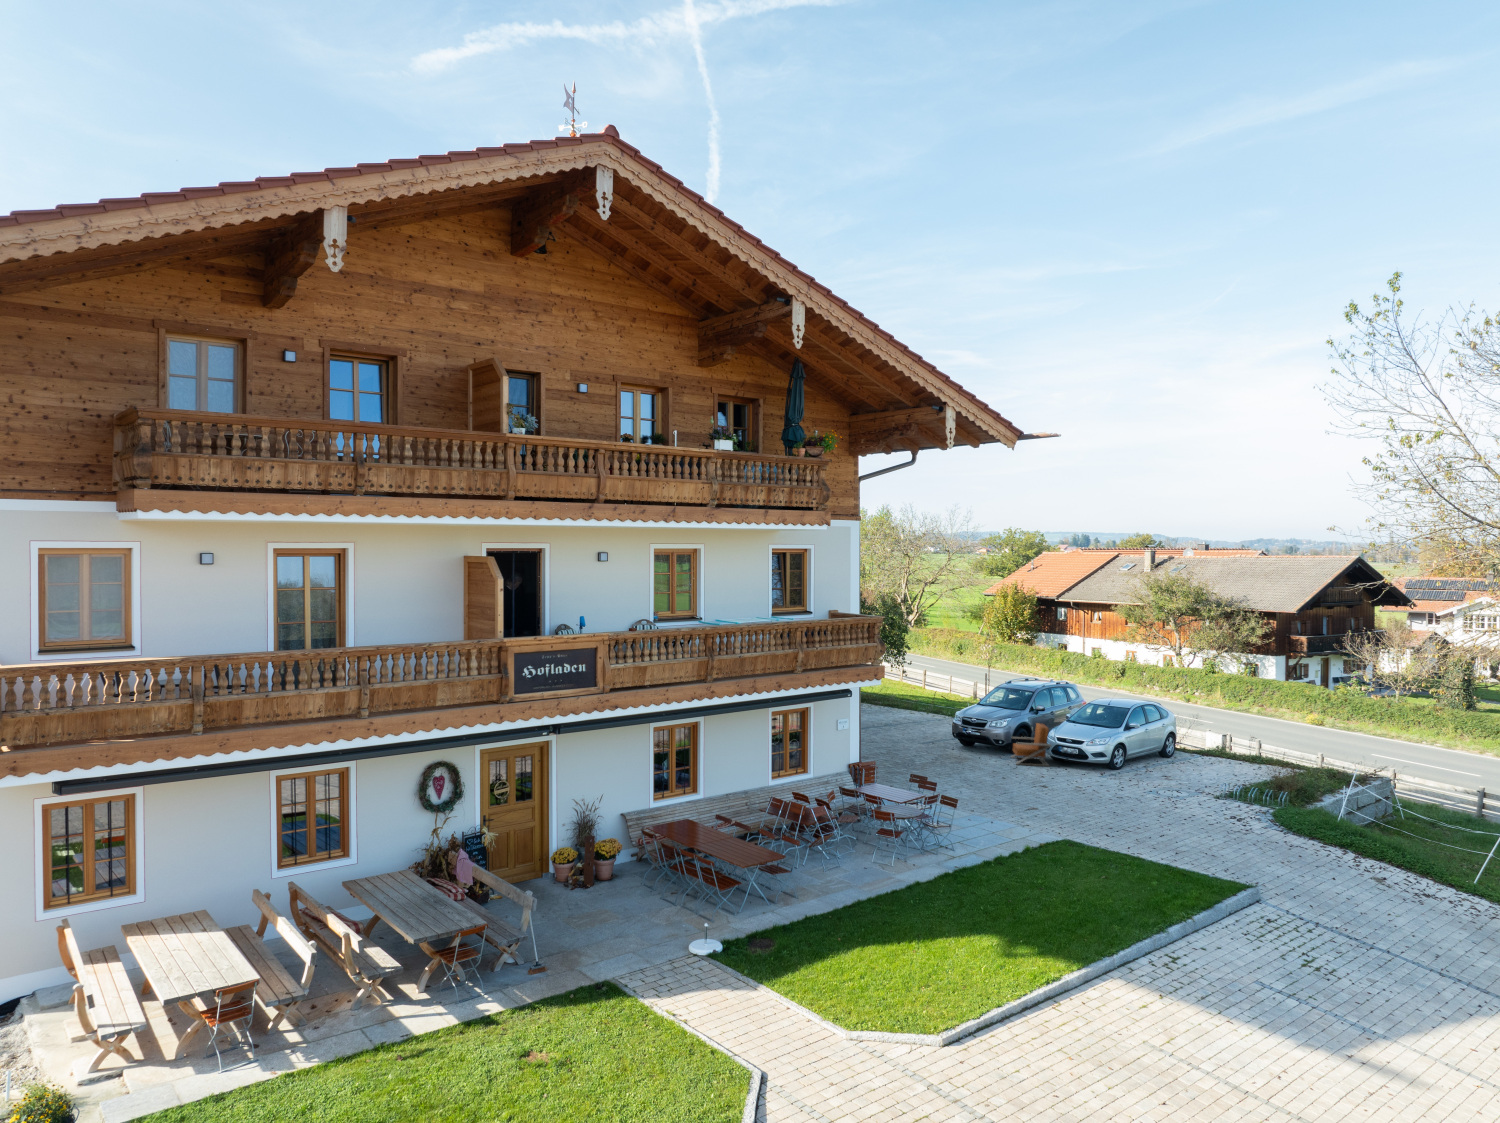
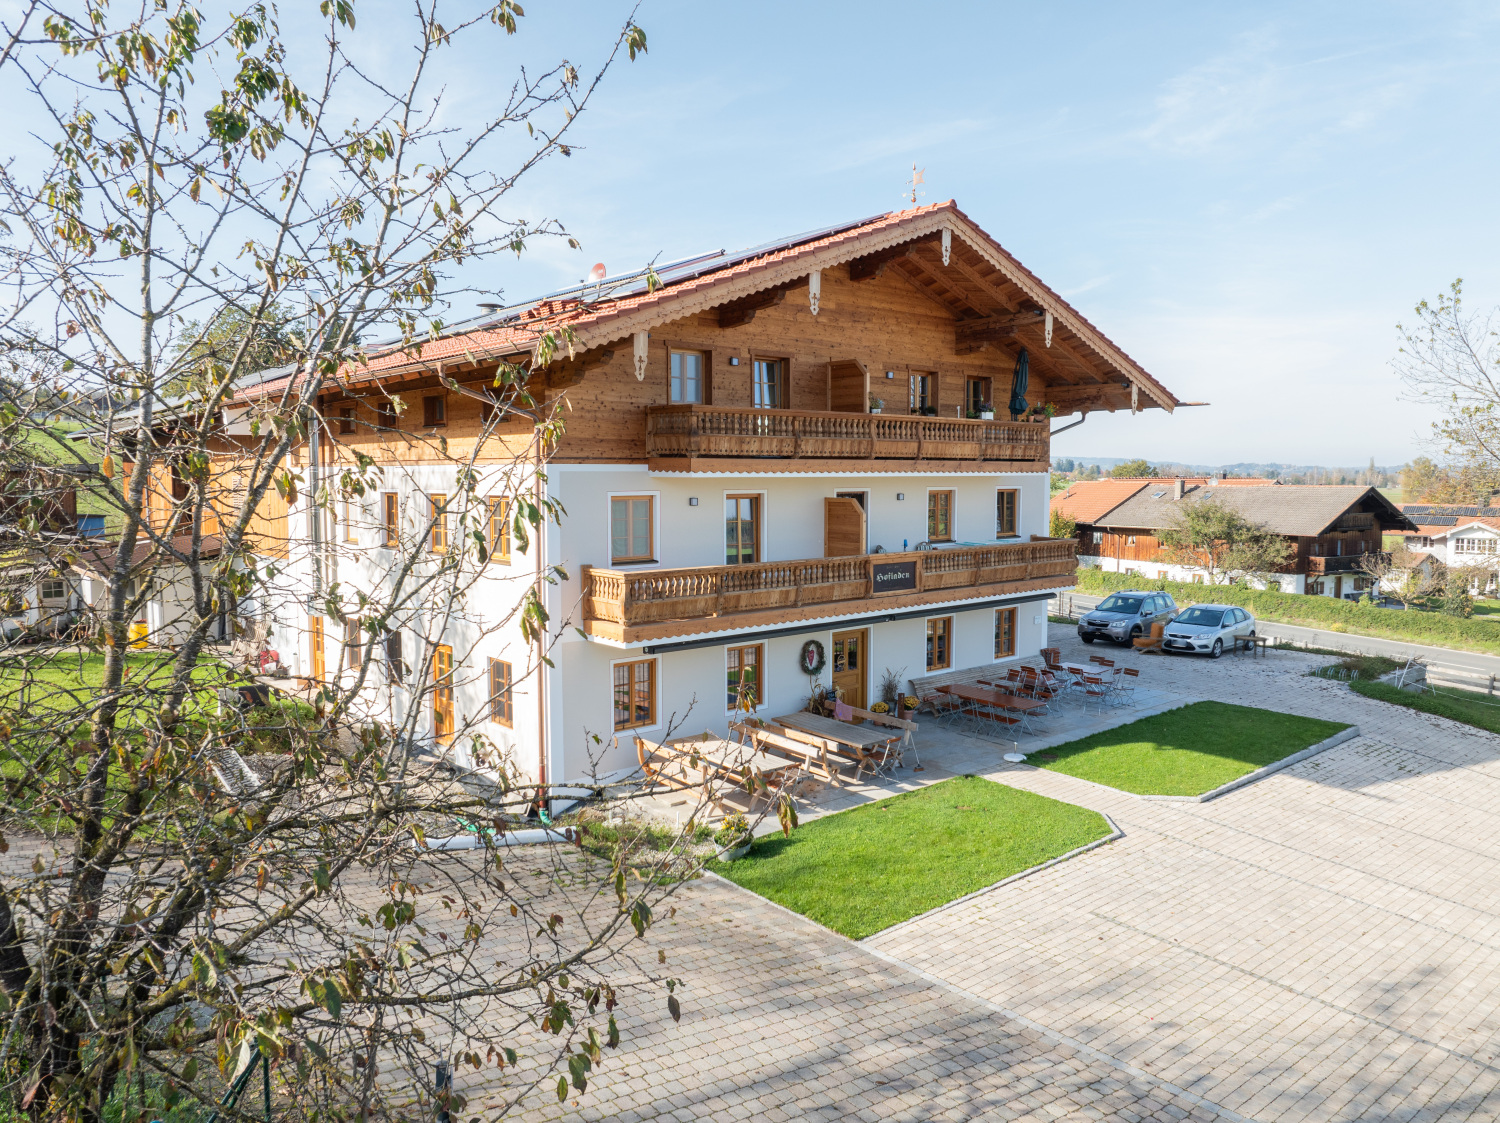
round table: none [1139,739,1185,771] -> present [1233,635,1268,658]

